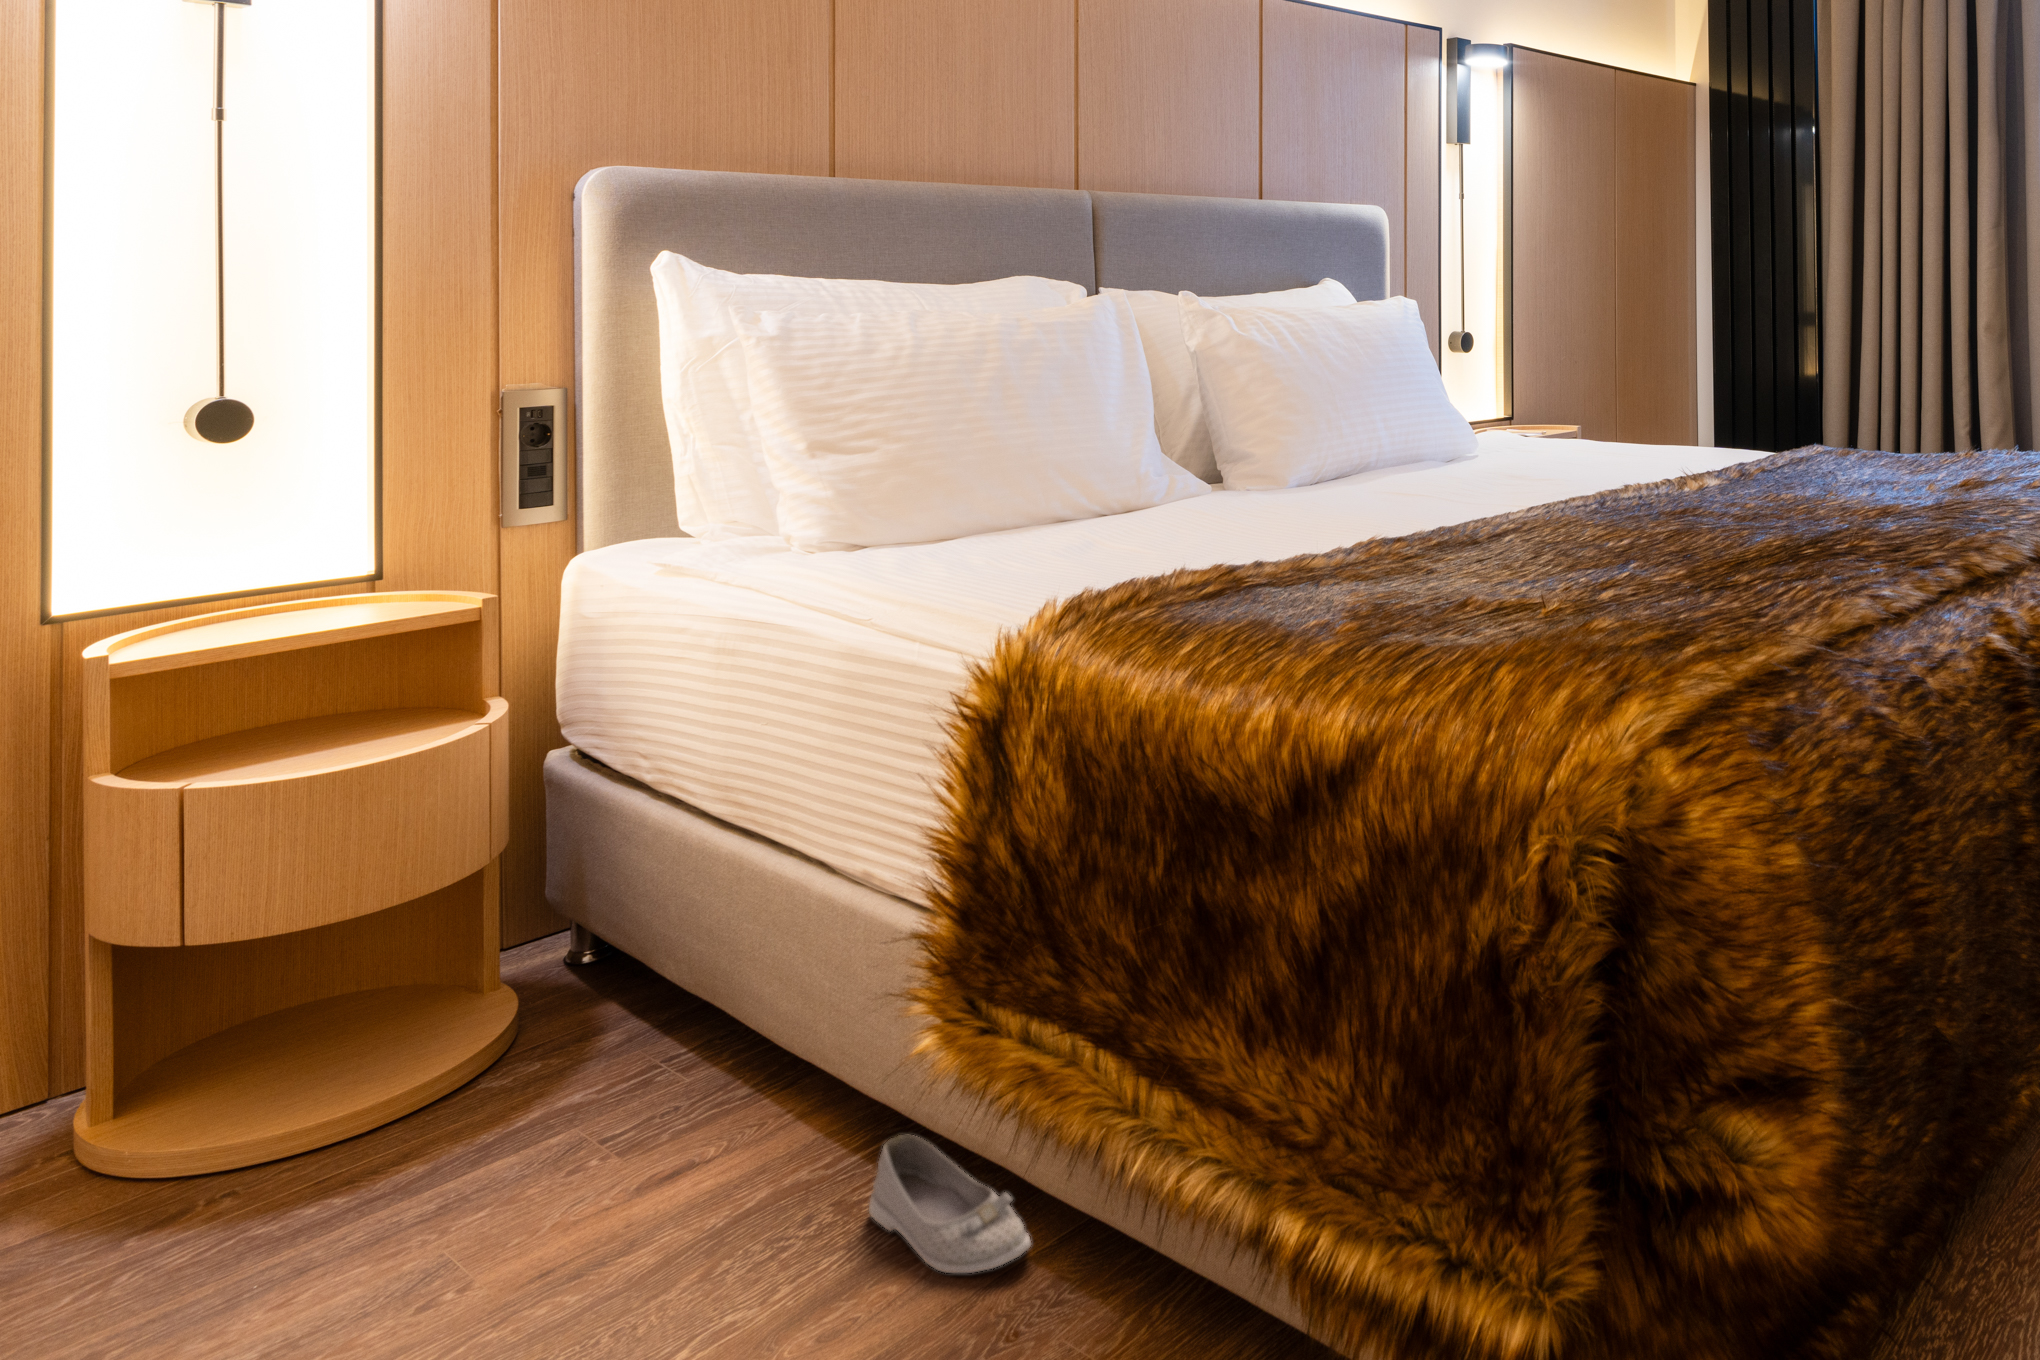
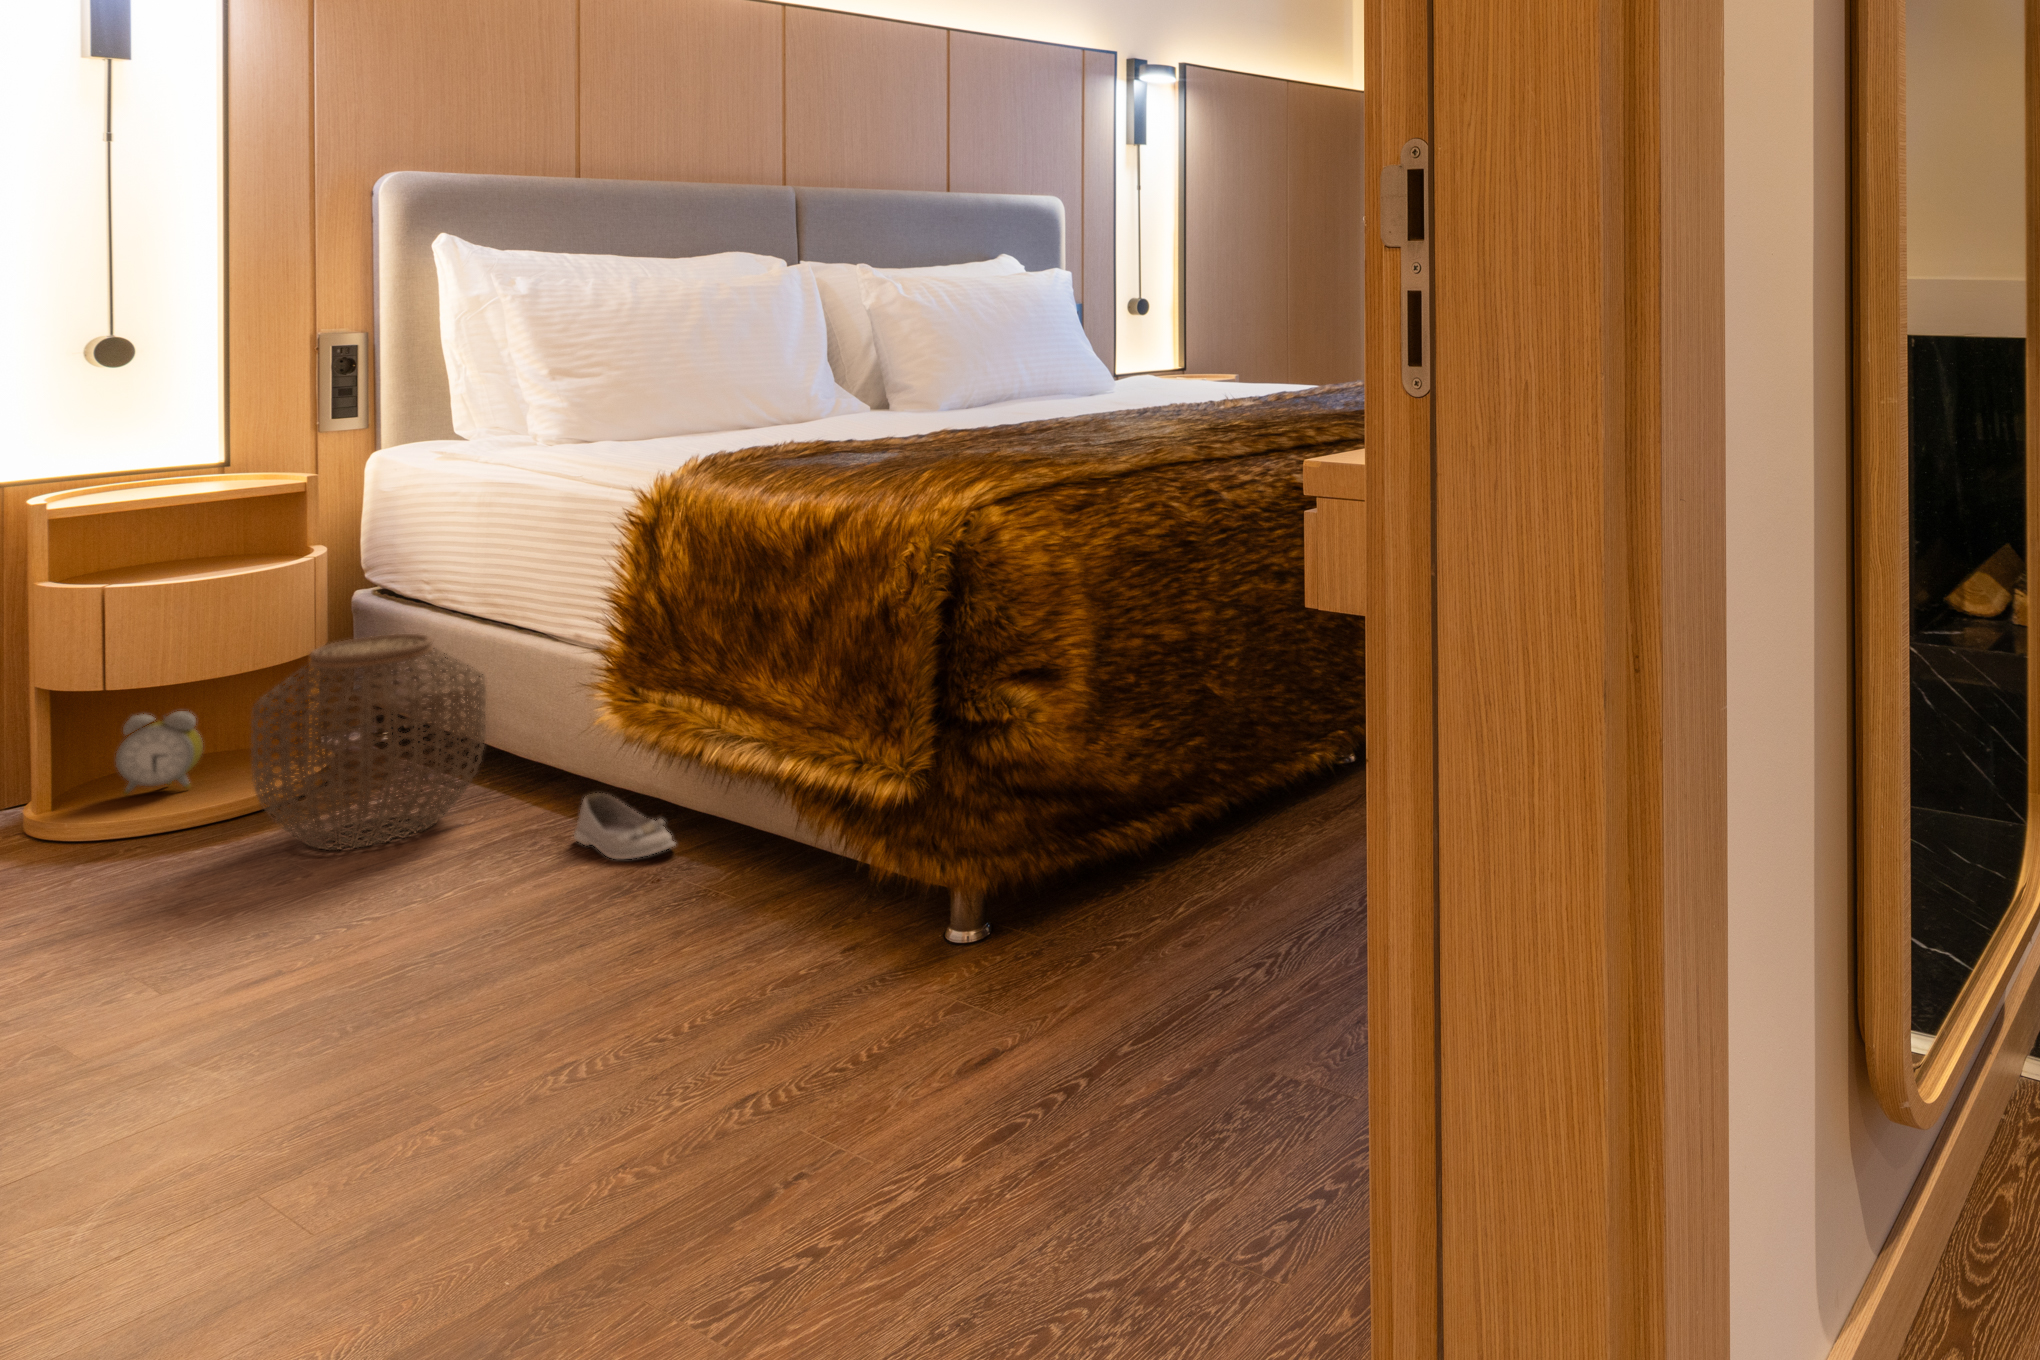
woven basket: none [388,860,730,1224] -> present [251,634,485,850]
alarm clock: none [206,961,333,1091] -> present [116,711,203,795]

